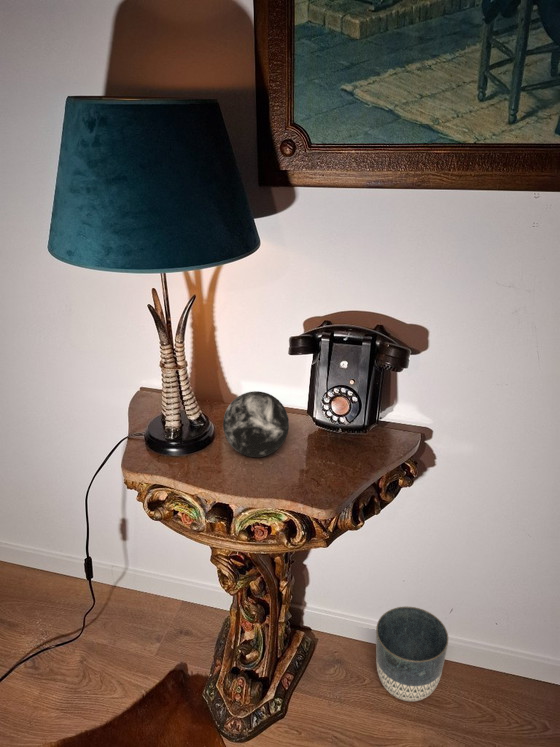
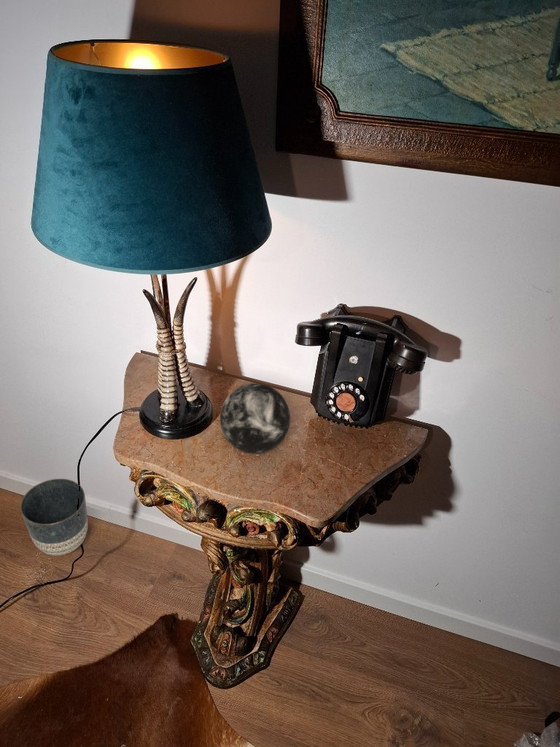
planter: present [376,607,448,701] -> present [20,479,88,556]

